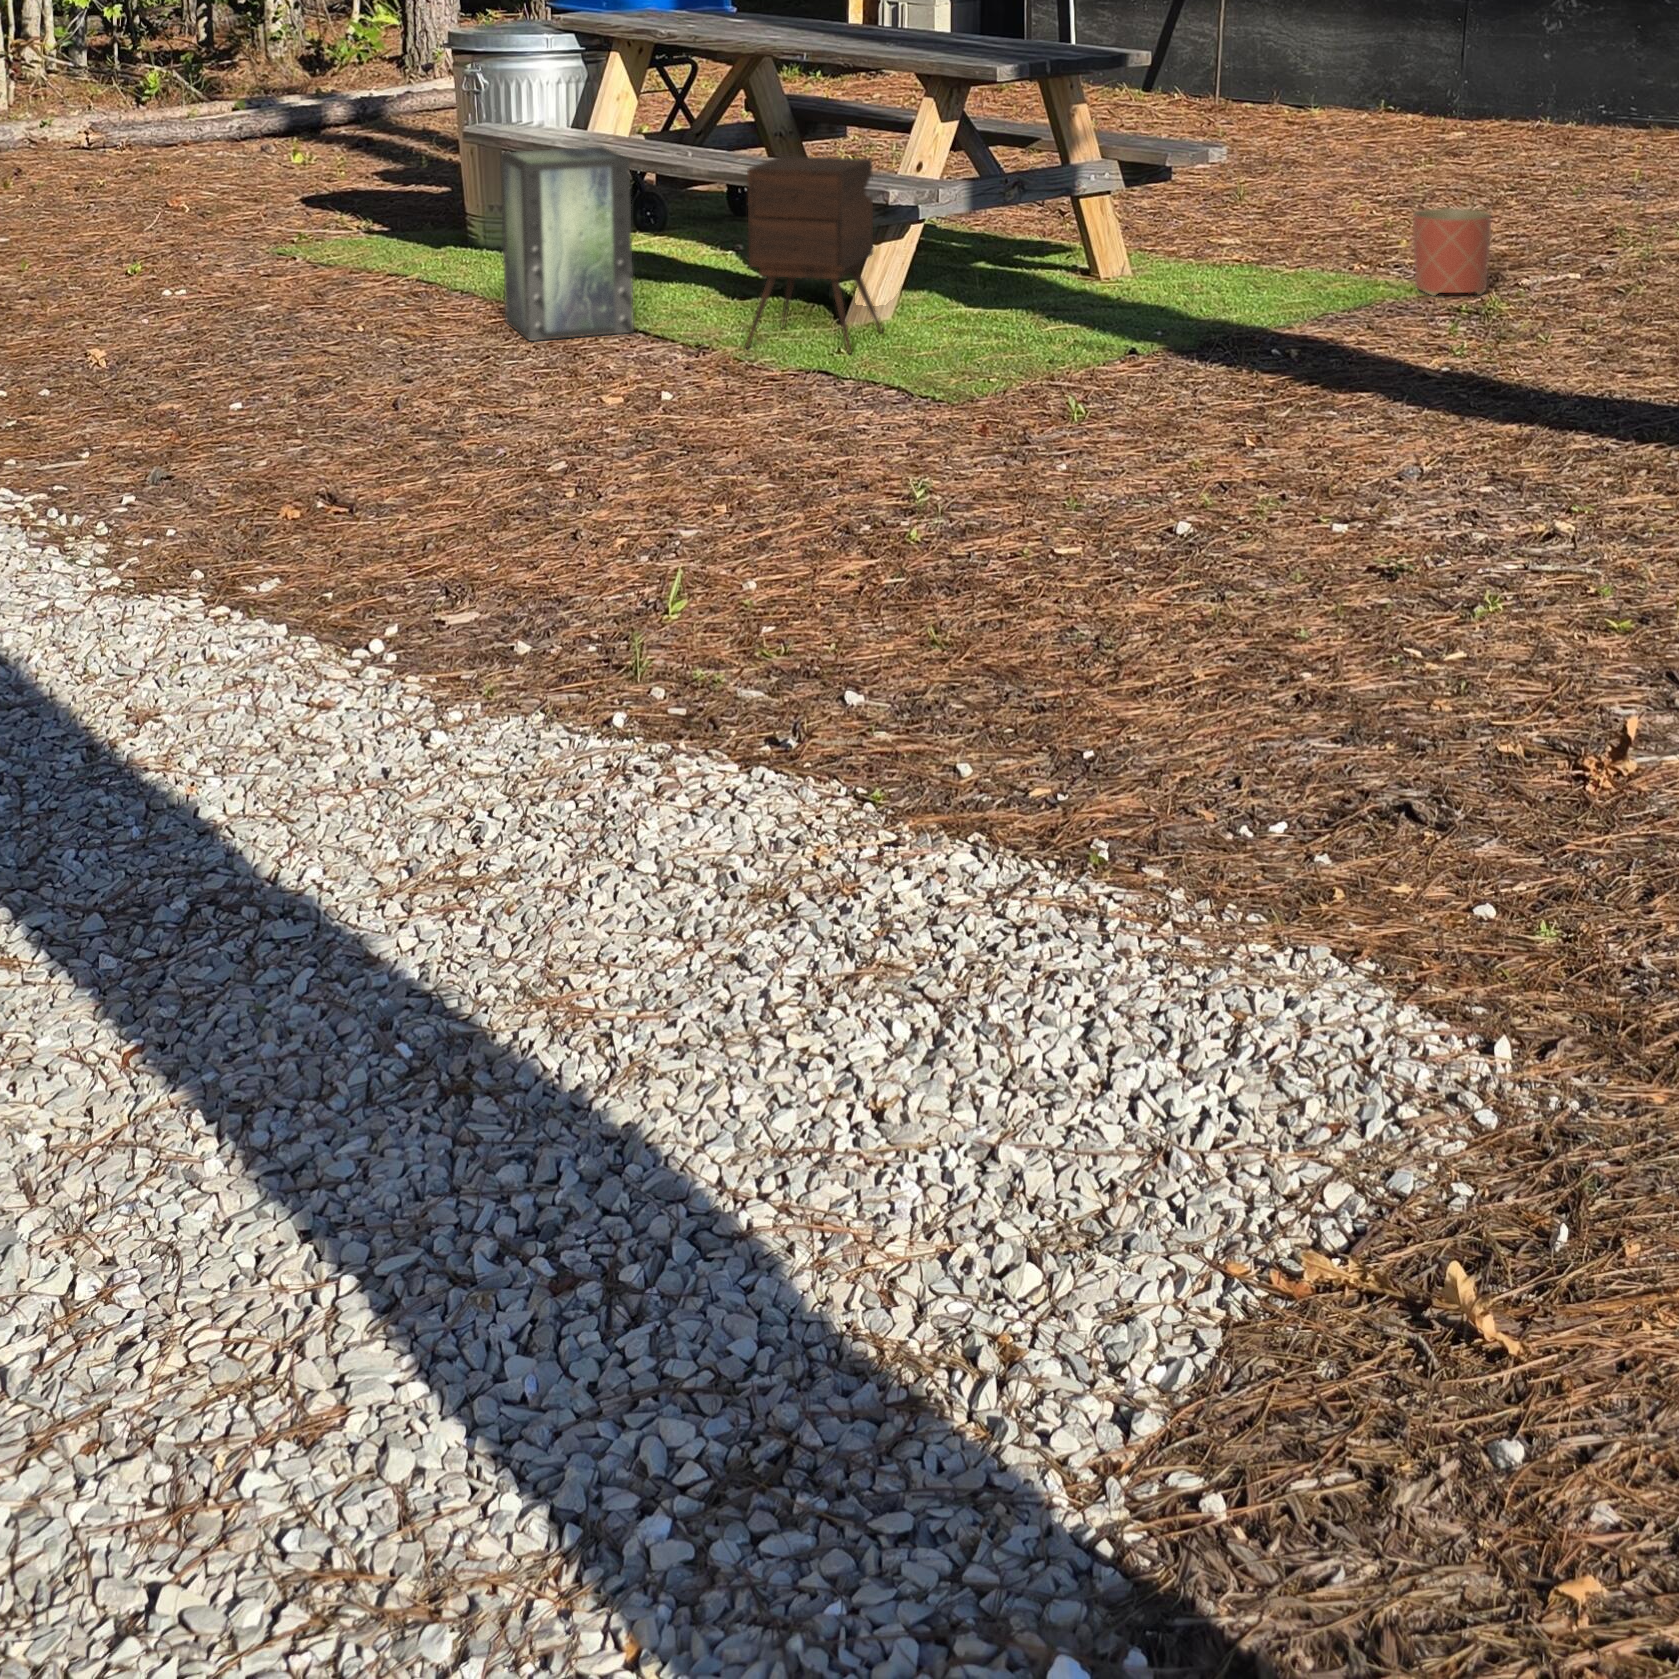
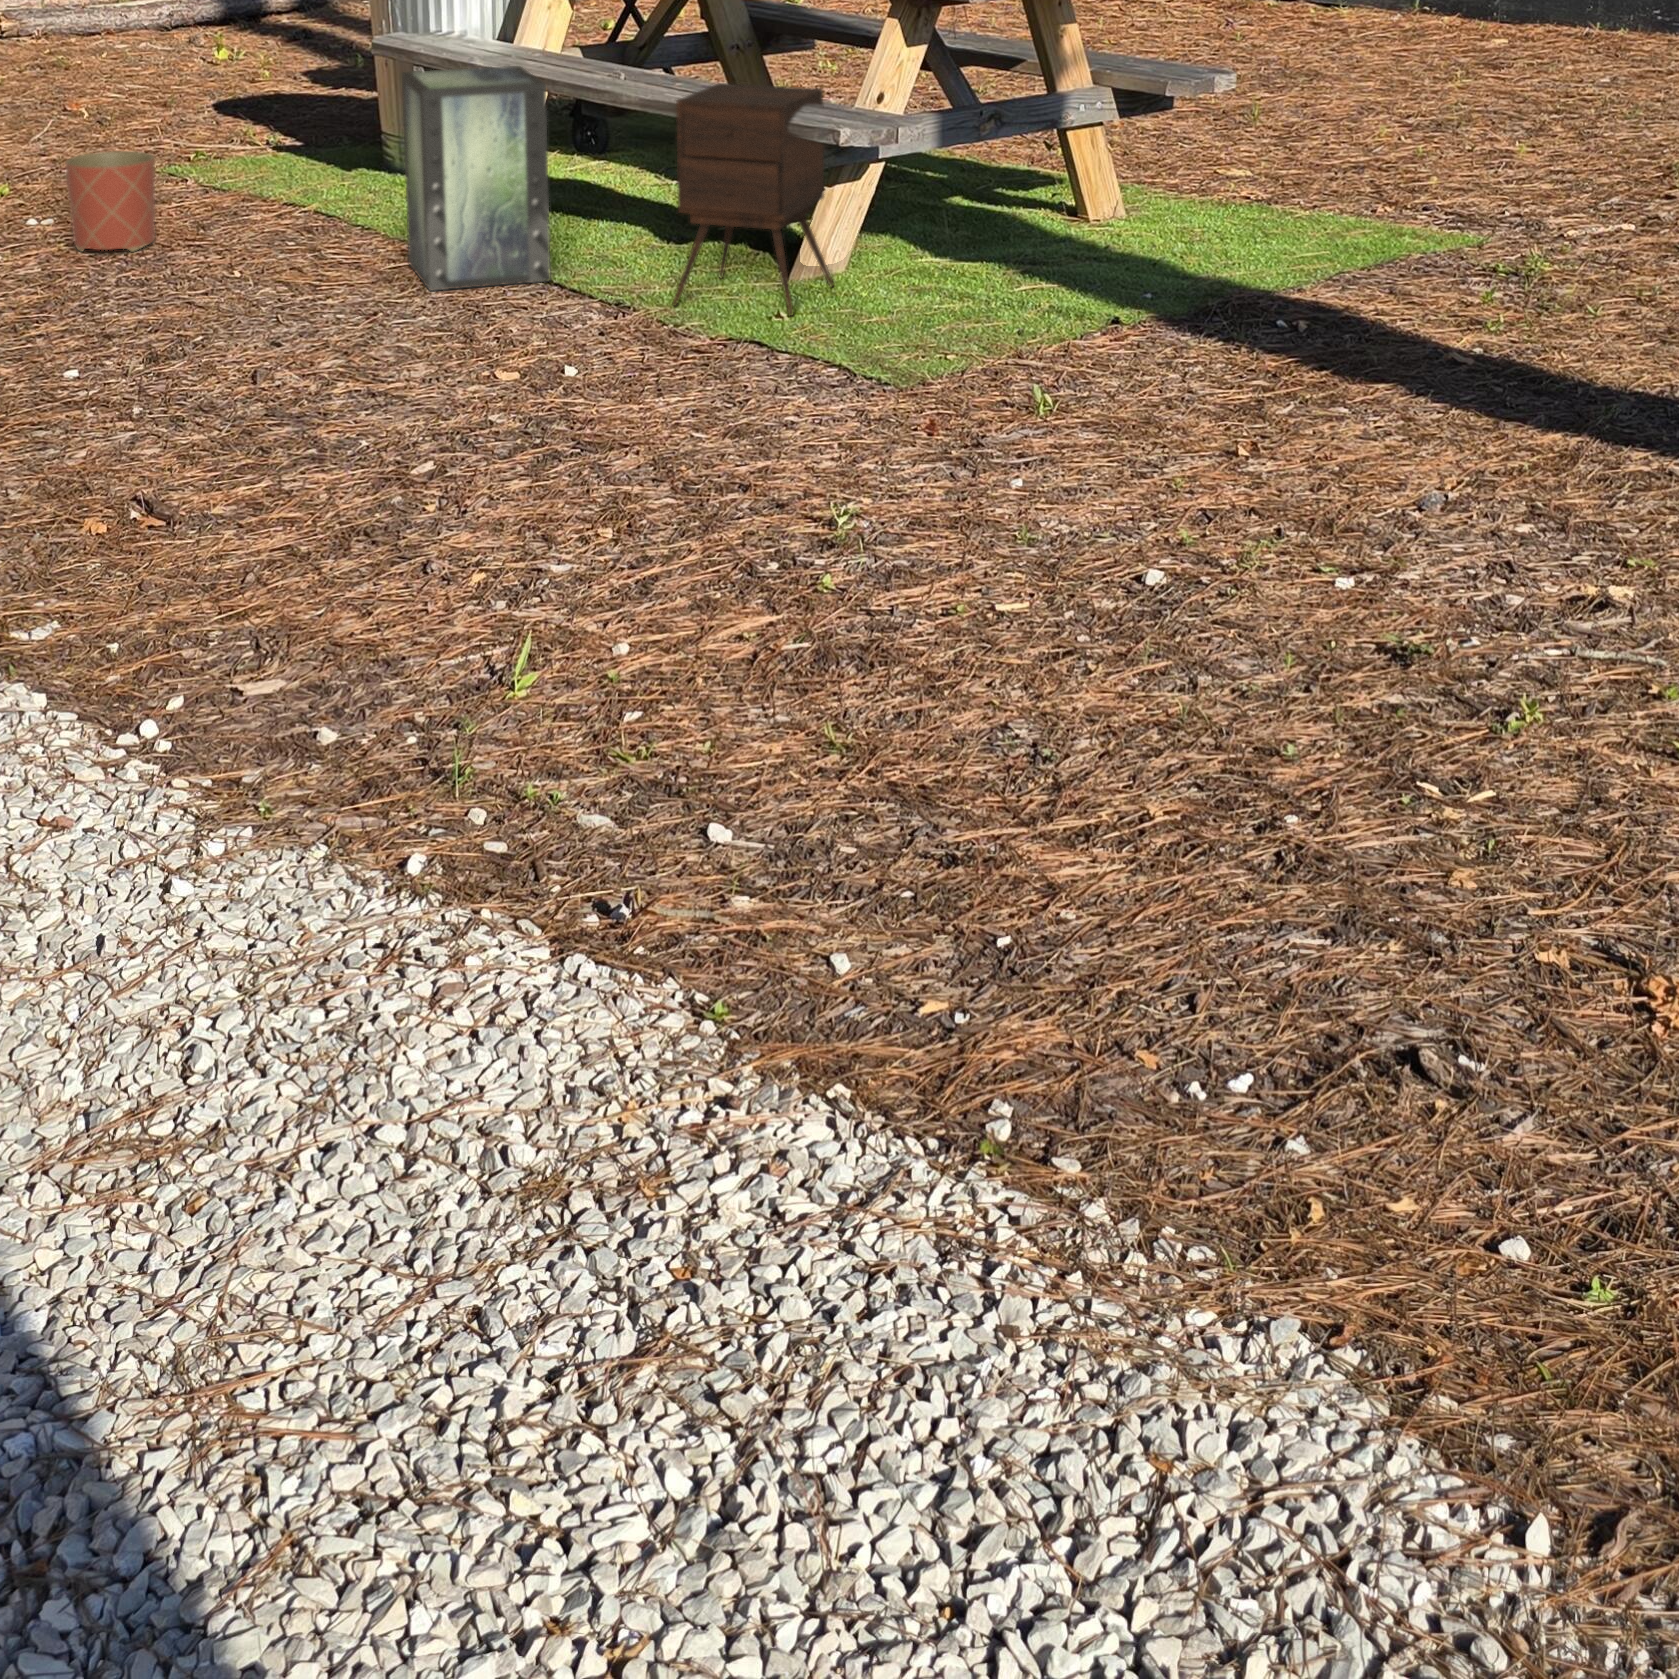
planter: present [1413,208,1491,296] -> present [65,151,155,252]

